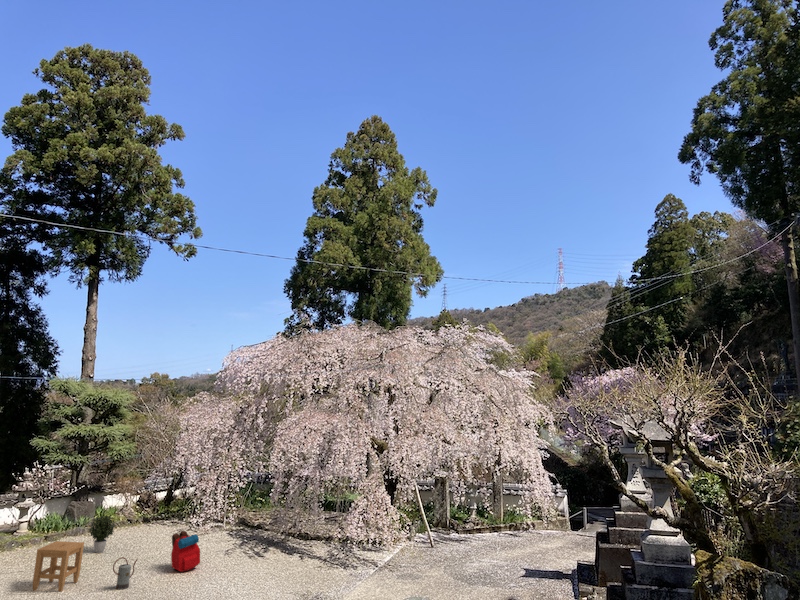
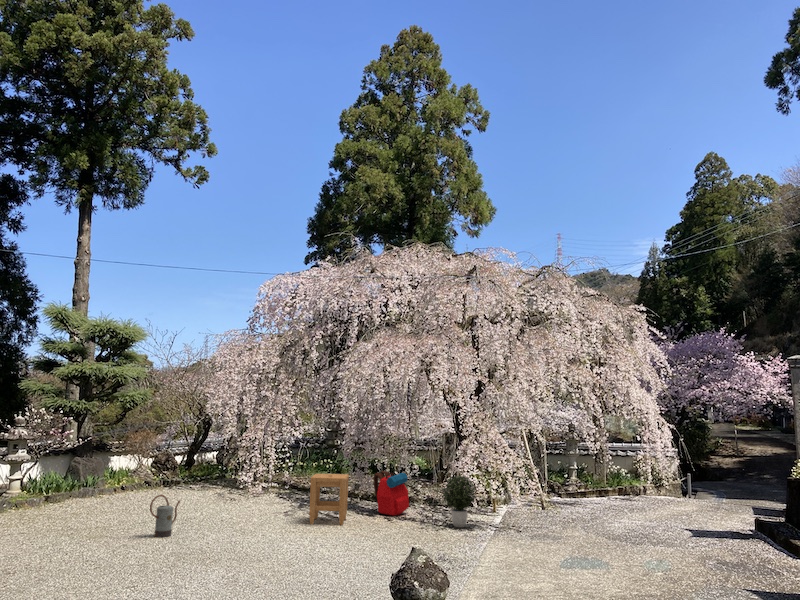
potted plant: present [89,516,115,553] -> present [442,475,476,527]
backpack: present [171,531,200,572] -> present [373,471,409,516]
stool: present [33,541,84,592] -> present [309,474,349,525]

